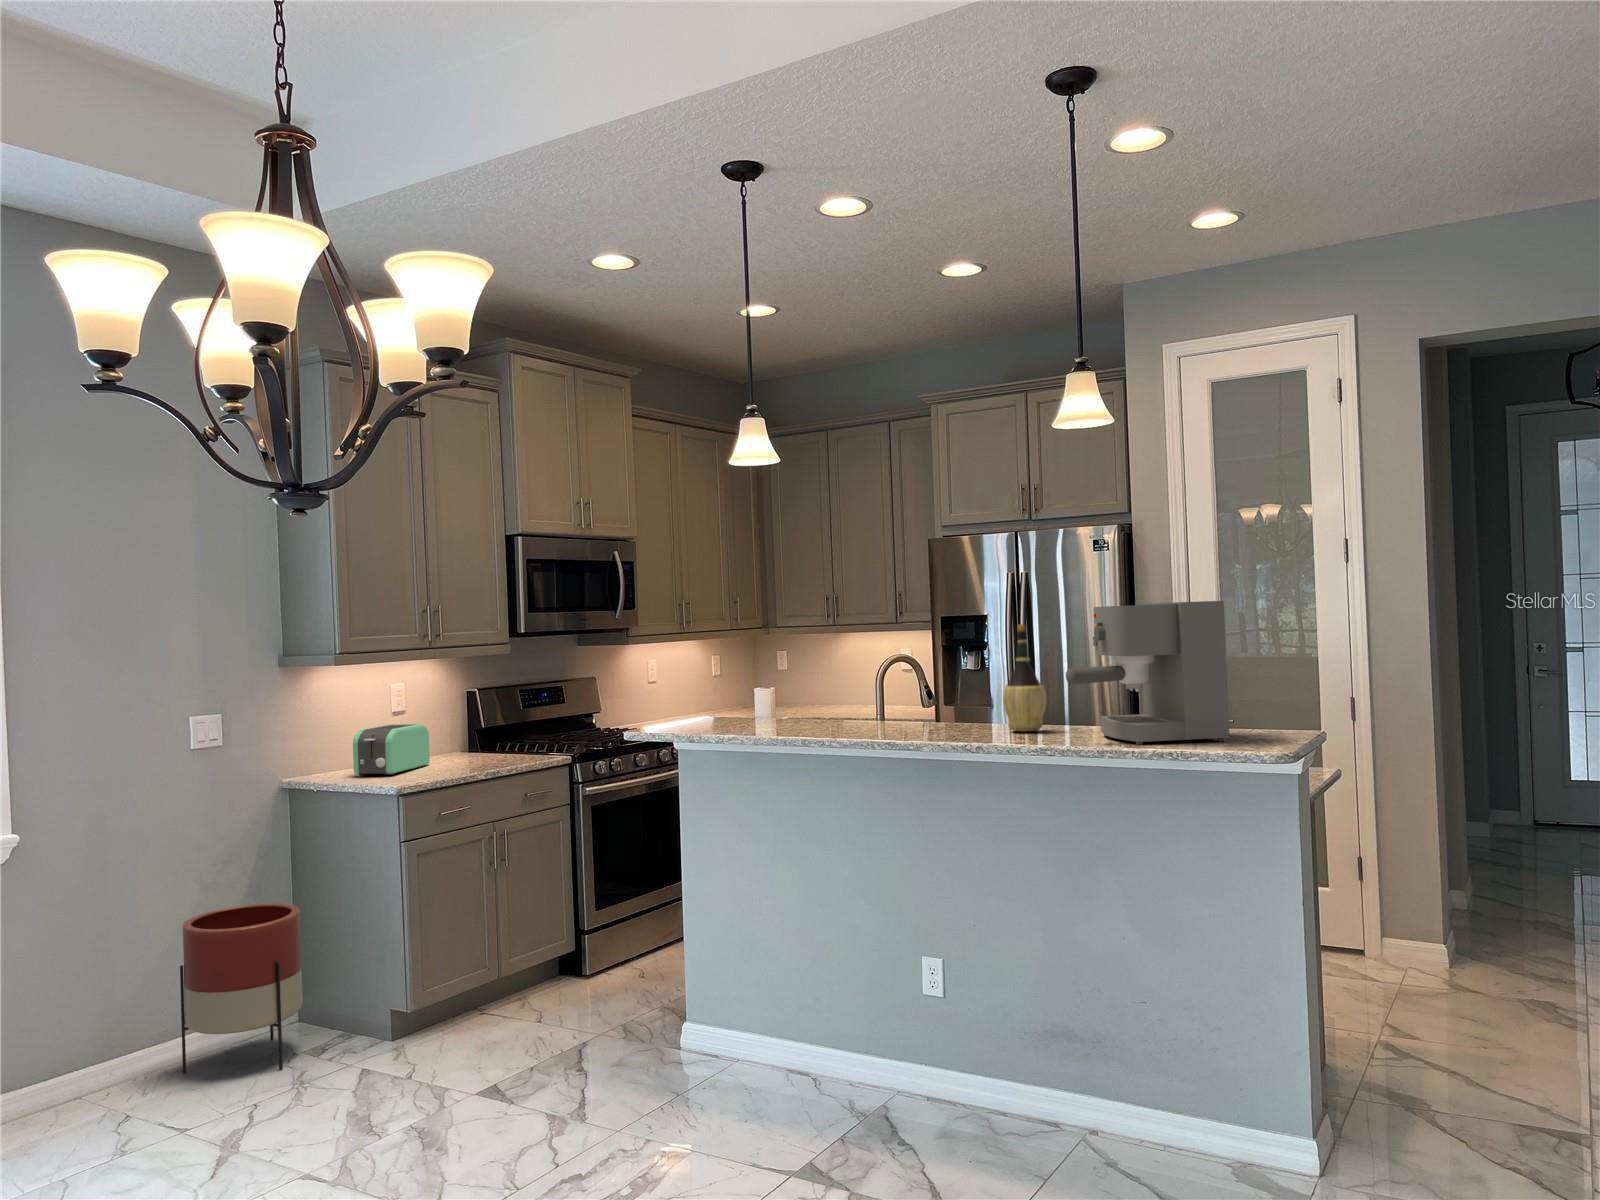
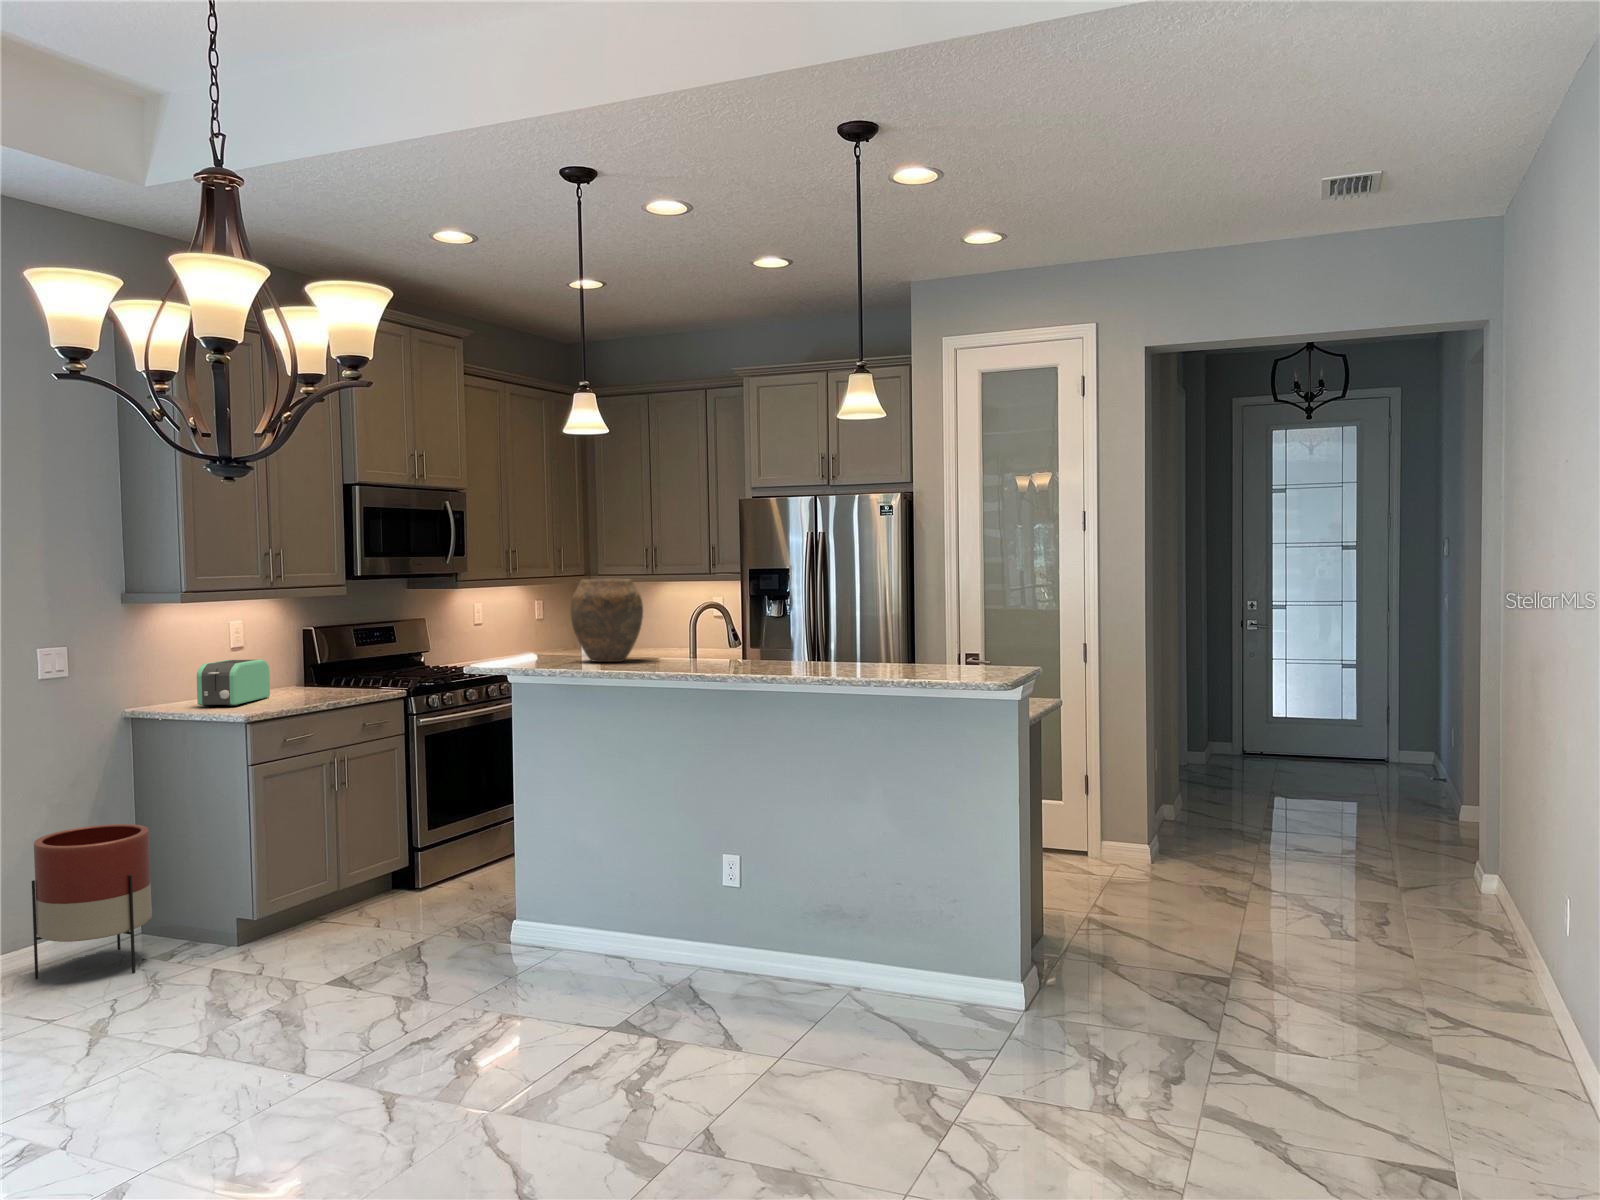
coffee maker: present [1066,601,1230,745] -> none [843,564,969,678]
wine bottle: present [1003,624,1046,732] -> none [794,579,830,668]
vase: none [742,629,824,725] -> present [571,579,643,662]

